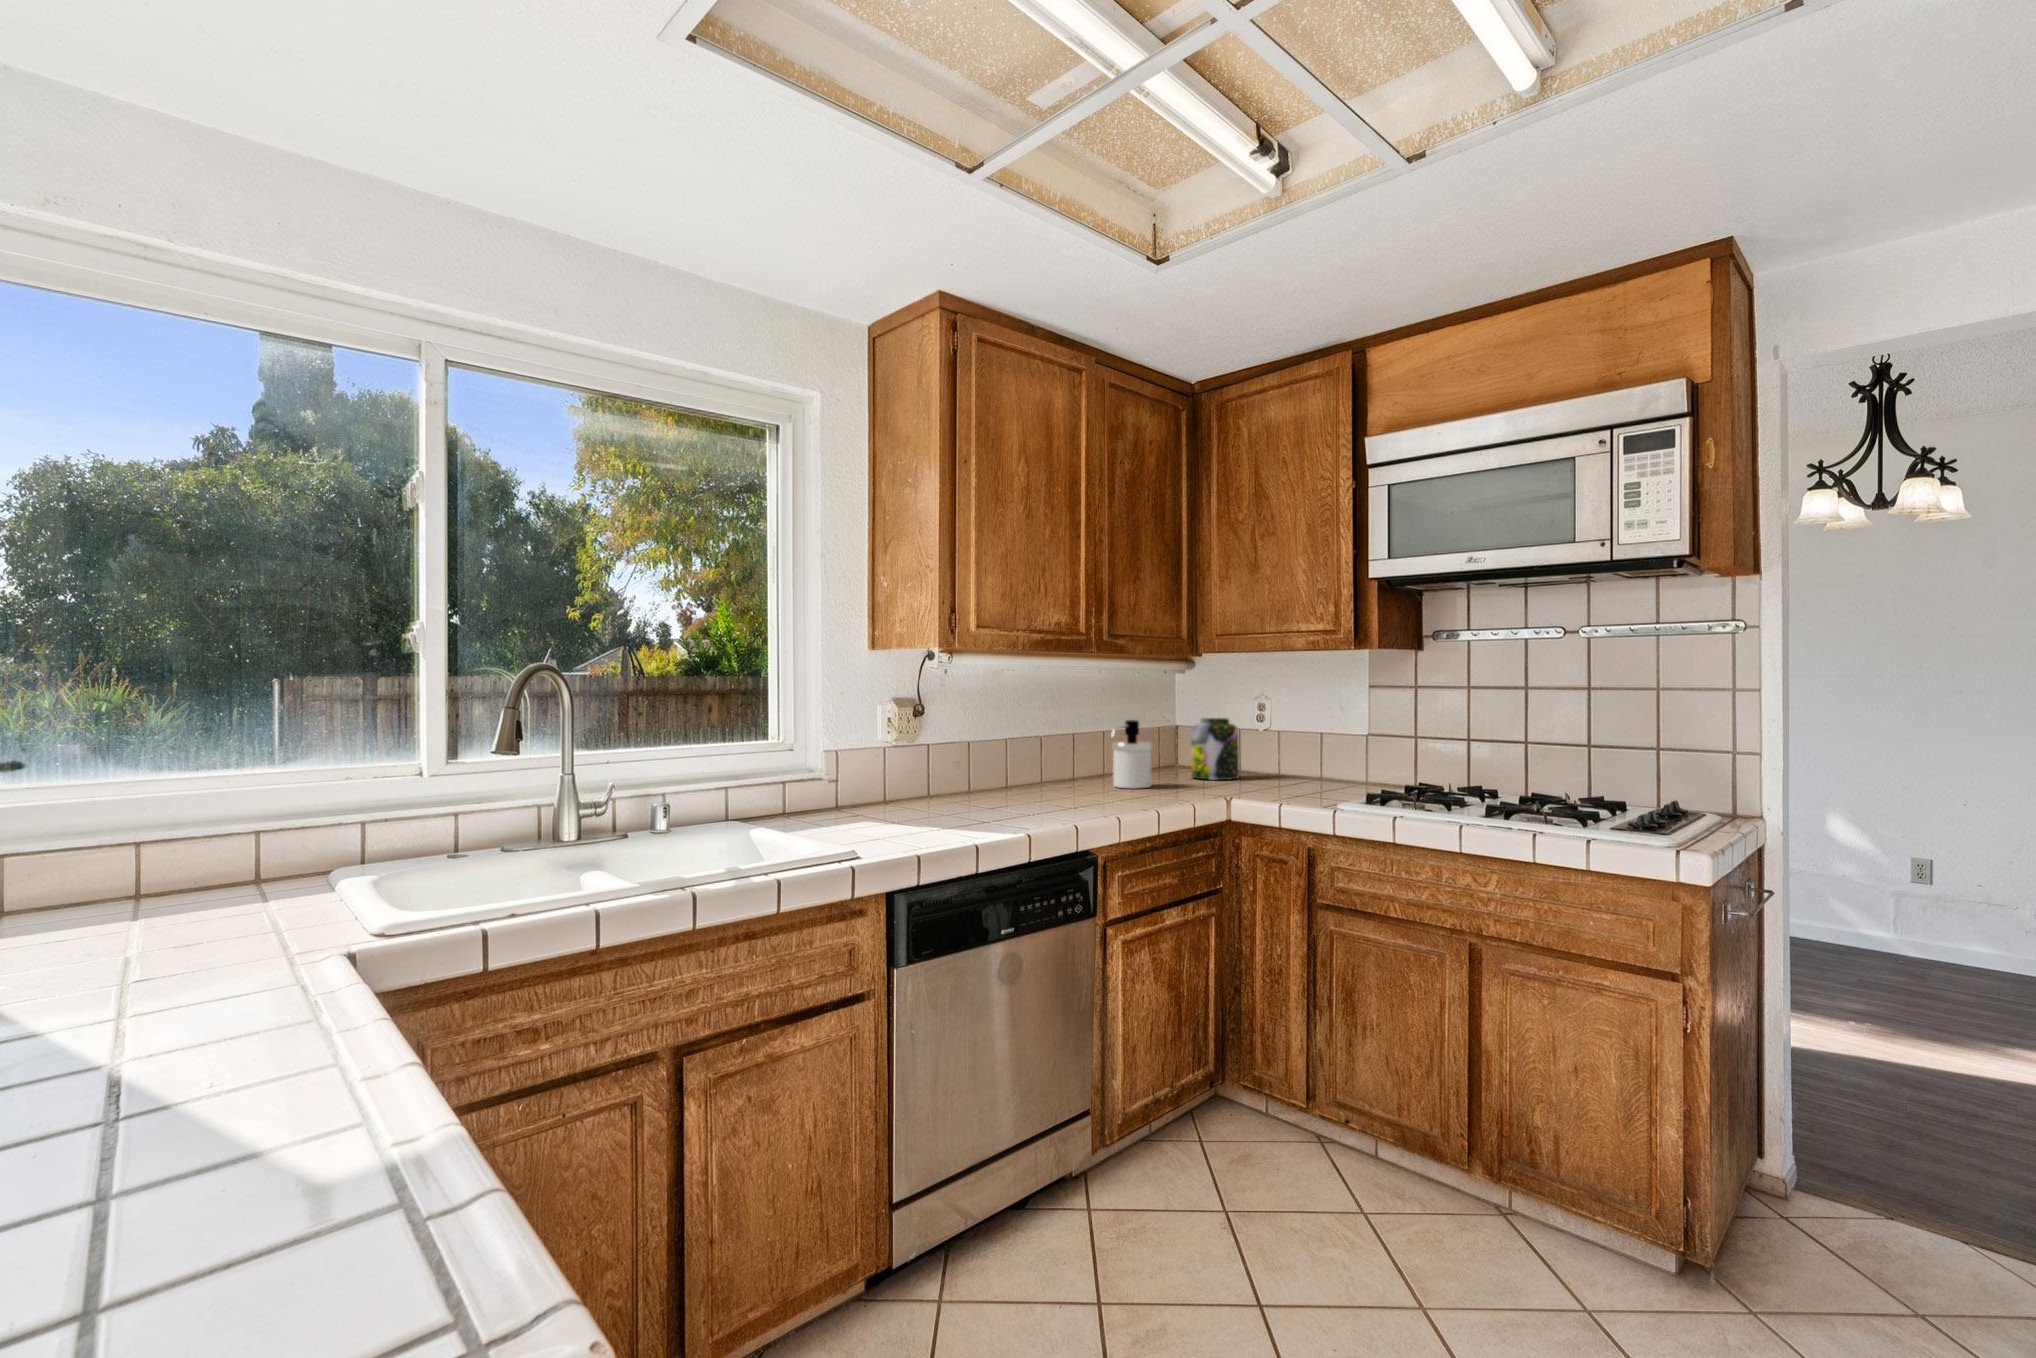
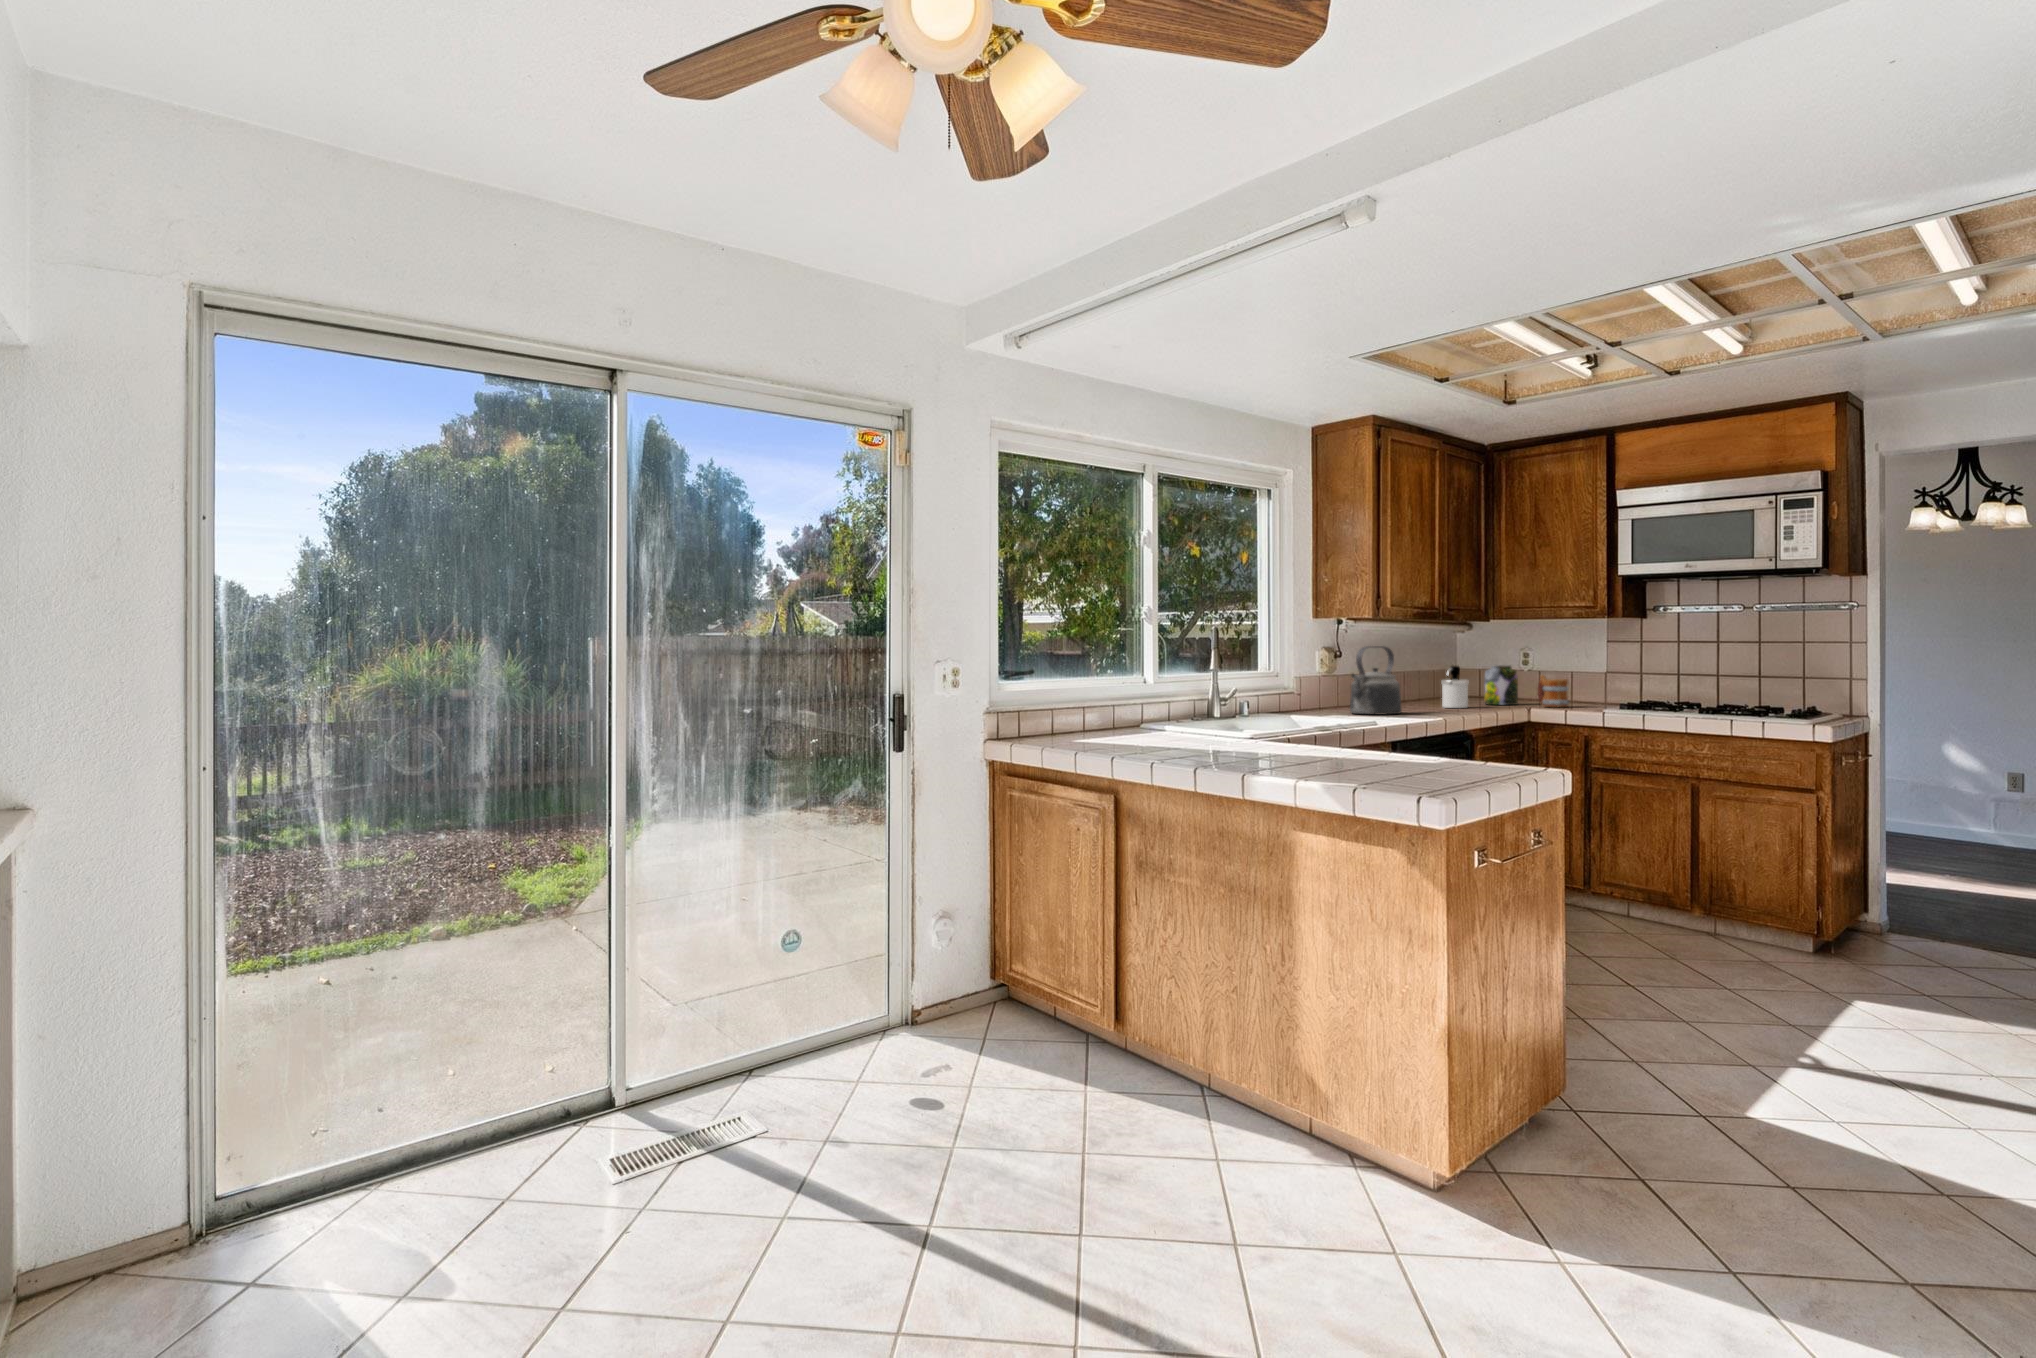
kettle: none [919,691,1013,809] -> present [1350,646,1402,715]
mug: none [1258,735,1302,789] -> present [1538,675,1569,707]

